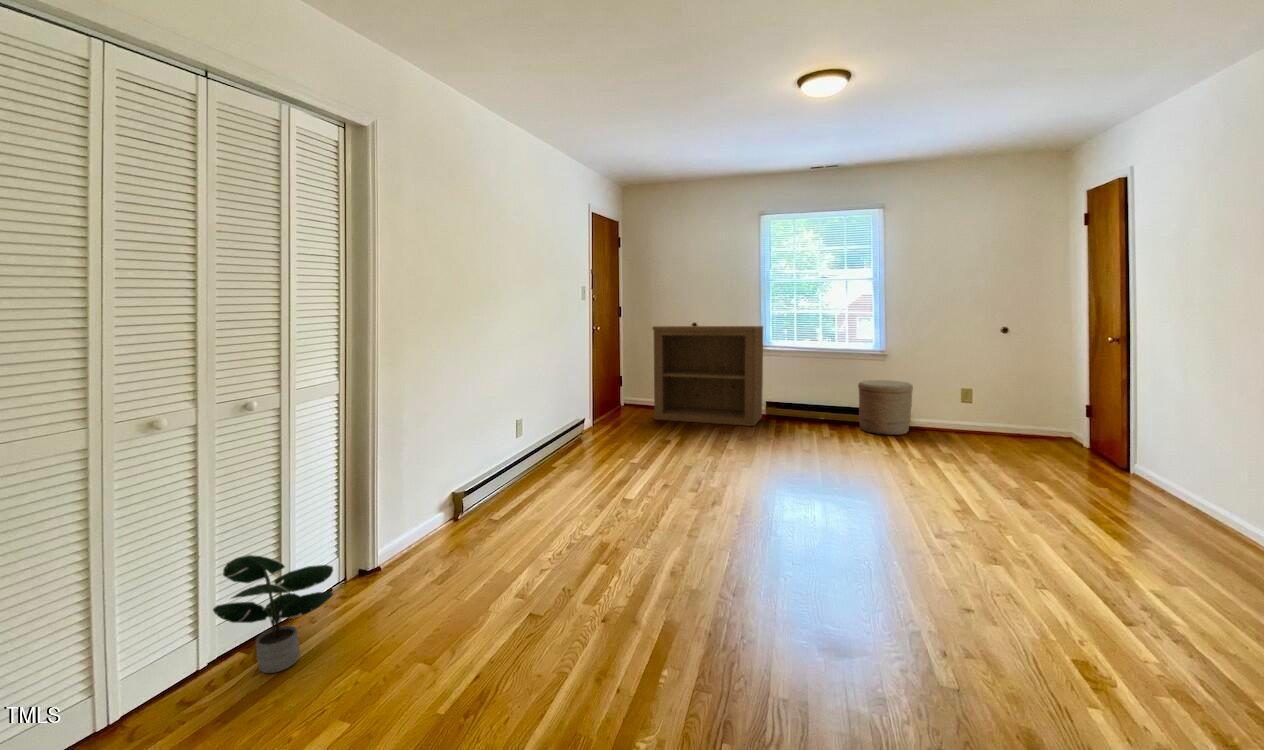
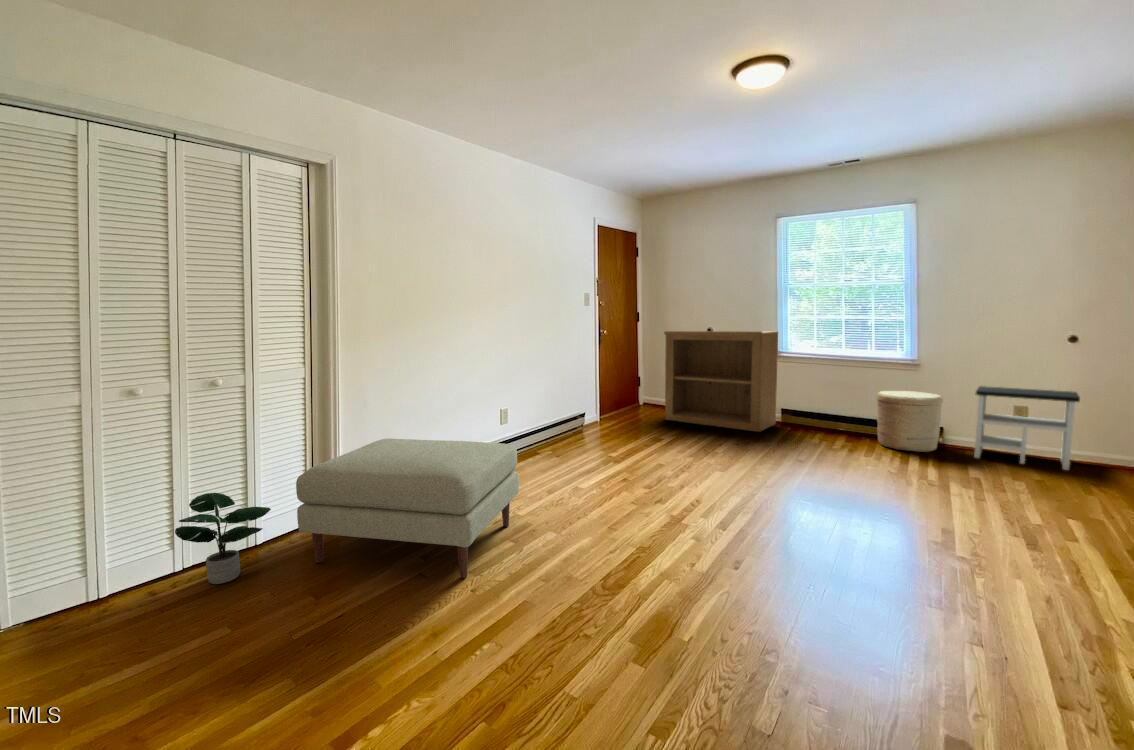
side table: none [937,373,1018,442] -> present [974,386,1080,470]
ottoman: none [370,459,599,624] -> present [296,439,519,578]

